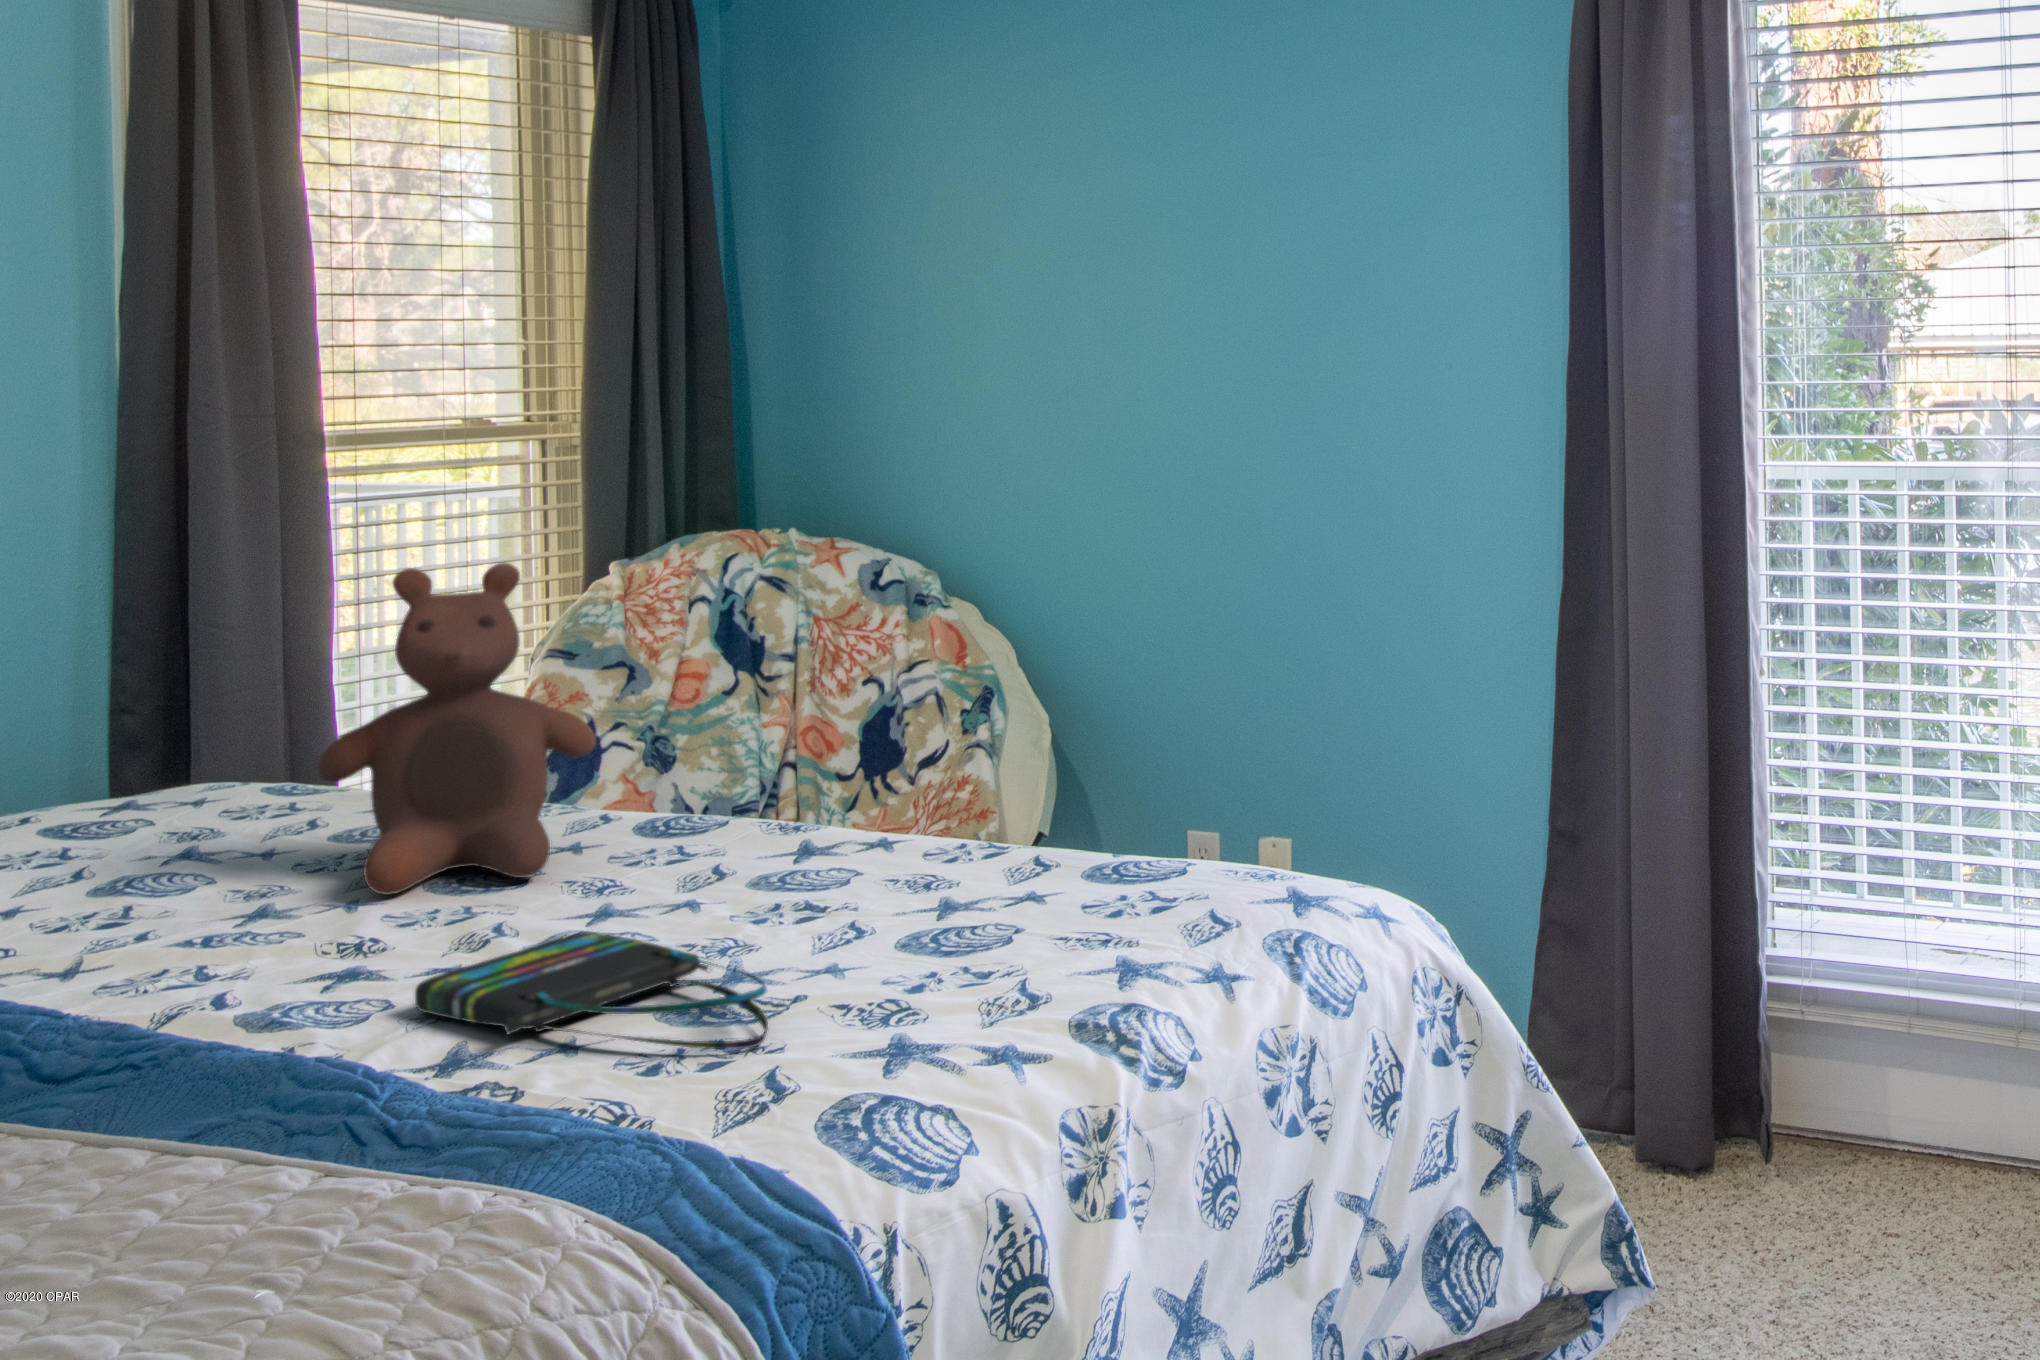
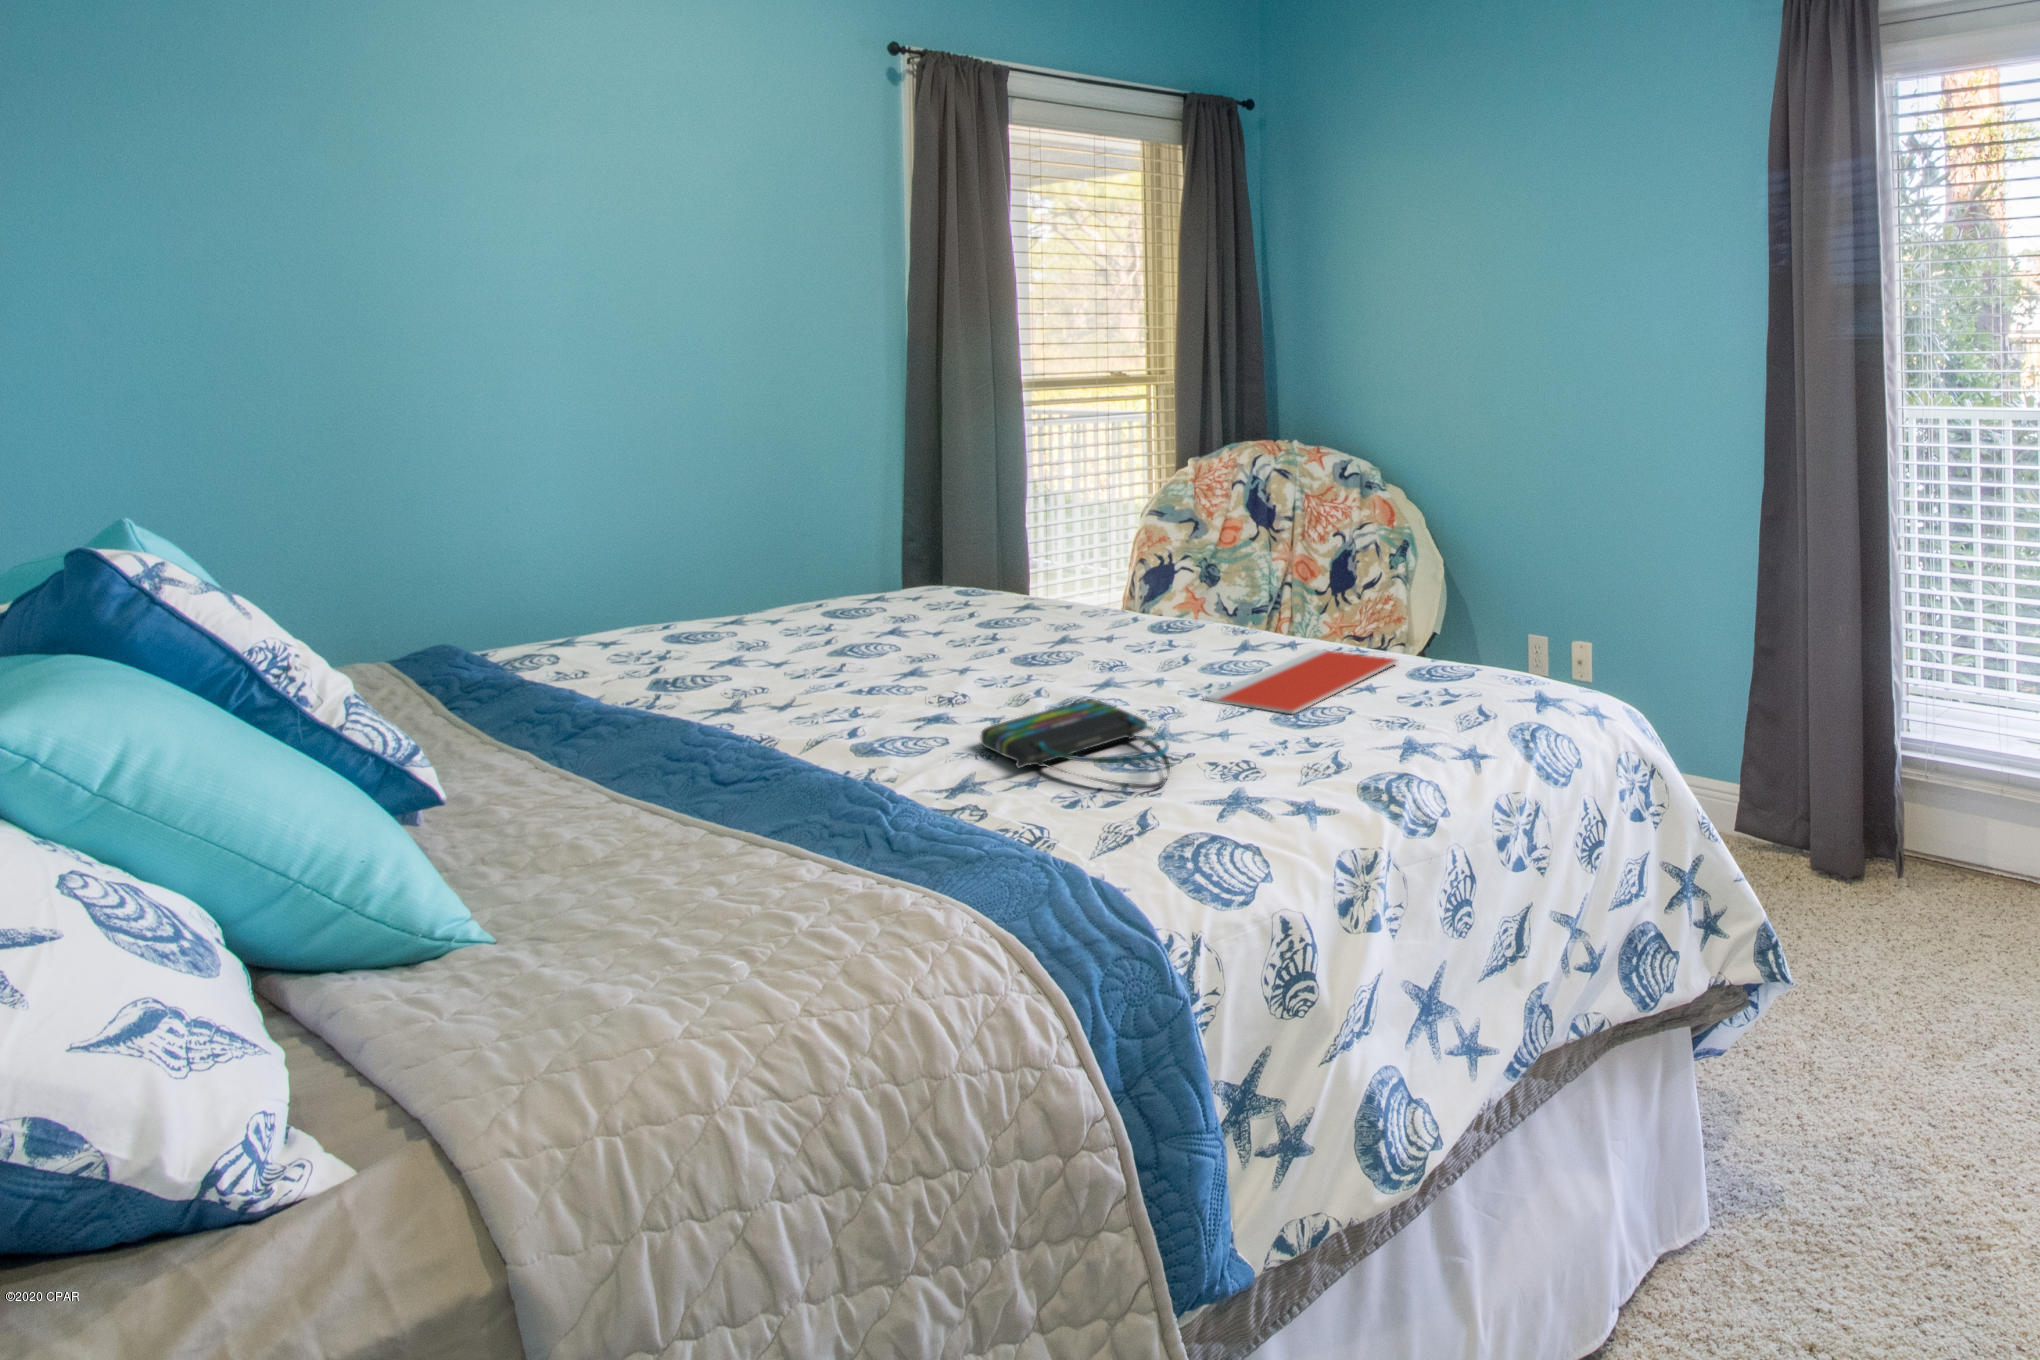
stuffed bear: present [317,563,596,895] -> none [977,465,1134,664]
notebook: none [764,849,1061,939] -> present [1204,650,1398,714]

